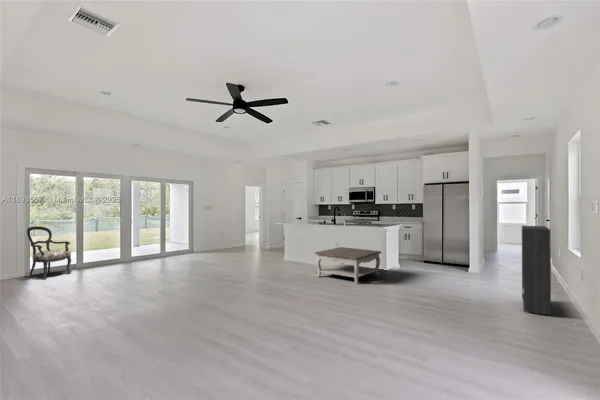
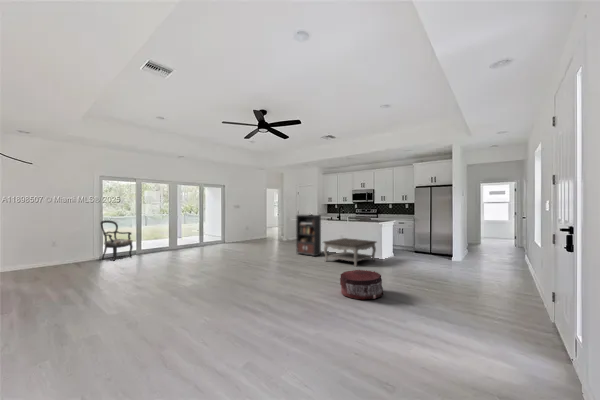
bookcase: present [522,226,576,325] -> present [296,215,321,256]
pouf: none [341,292,399,335] -> present [340,270,383,300]

